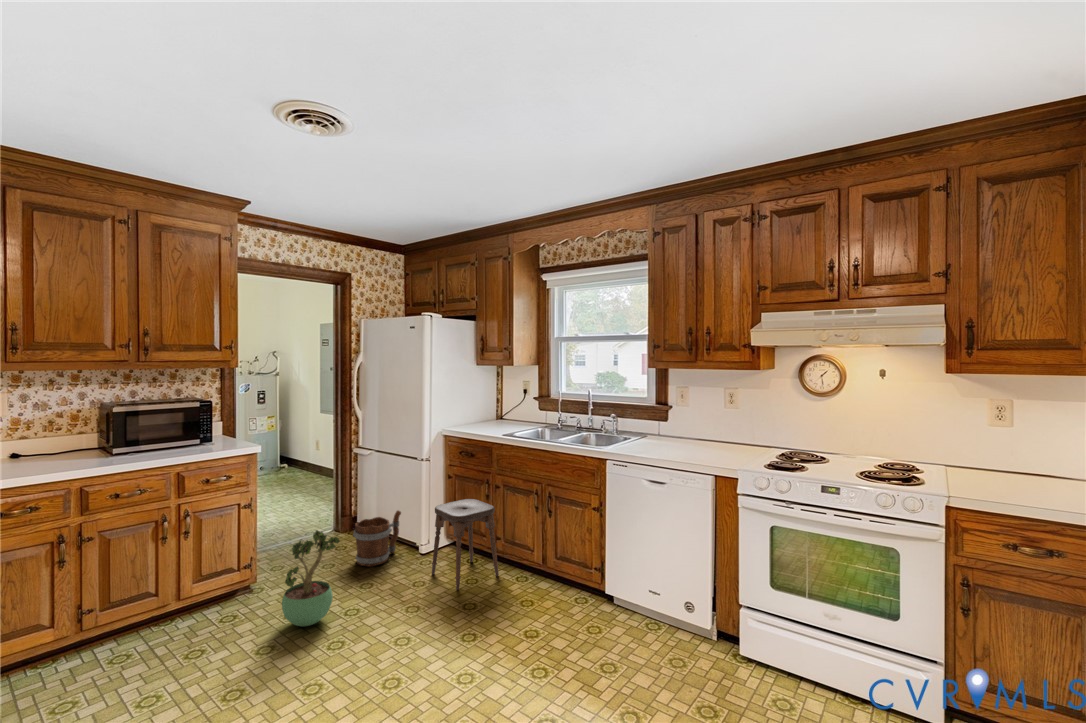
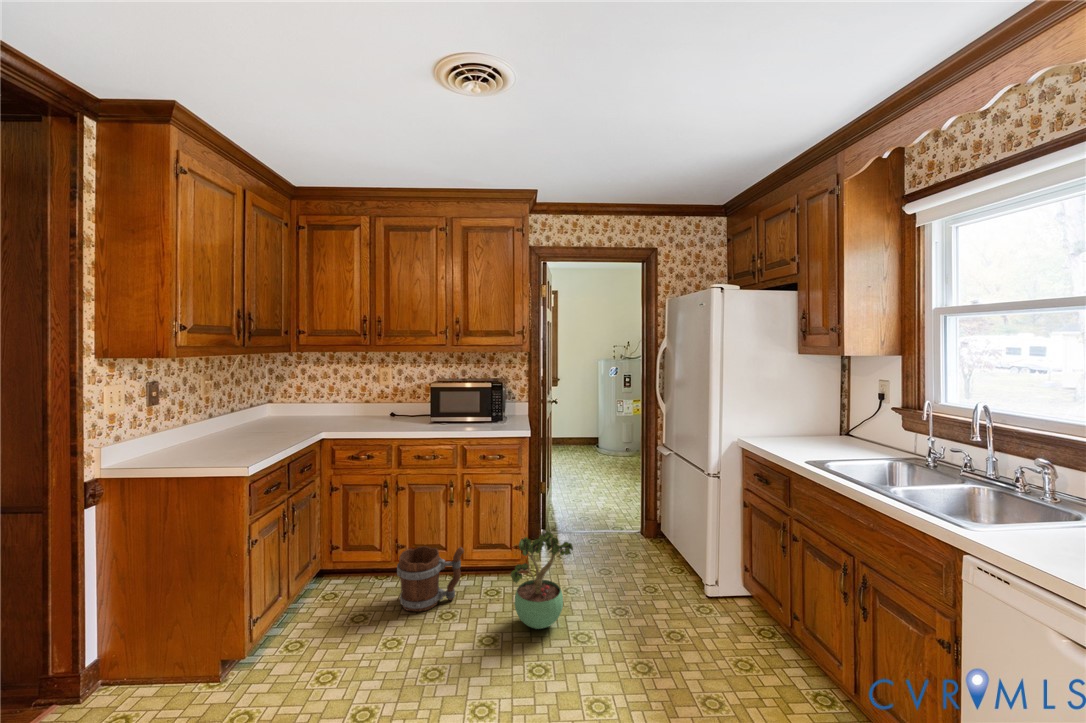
stool: present [432,499,499,590] -> none [698,537,785,667]
bucket: present [353,511,401,567] -> present [397,546,464,611]

